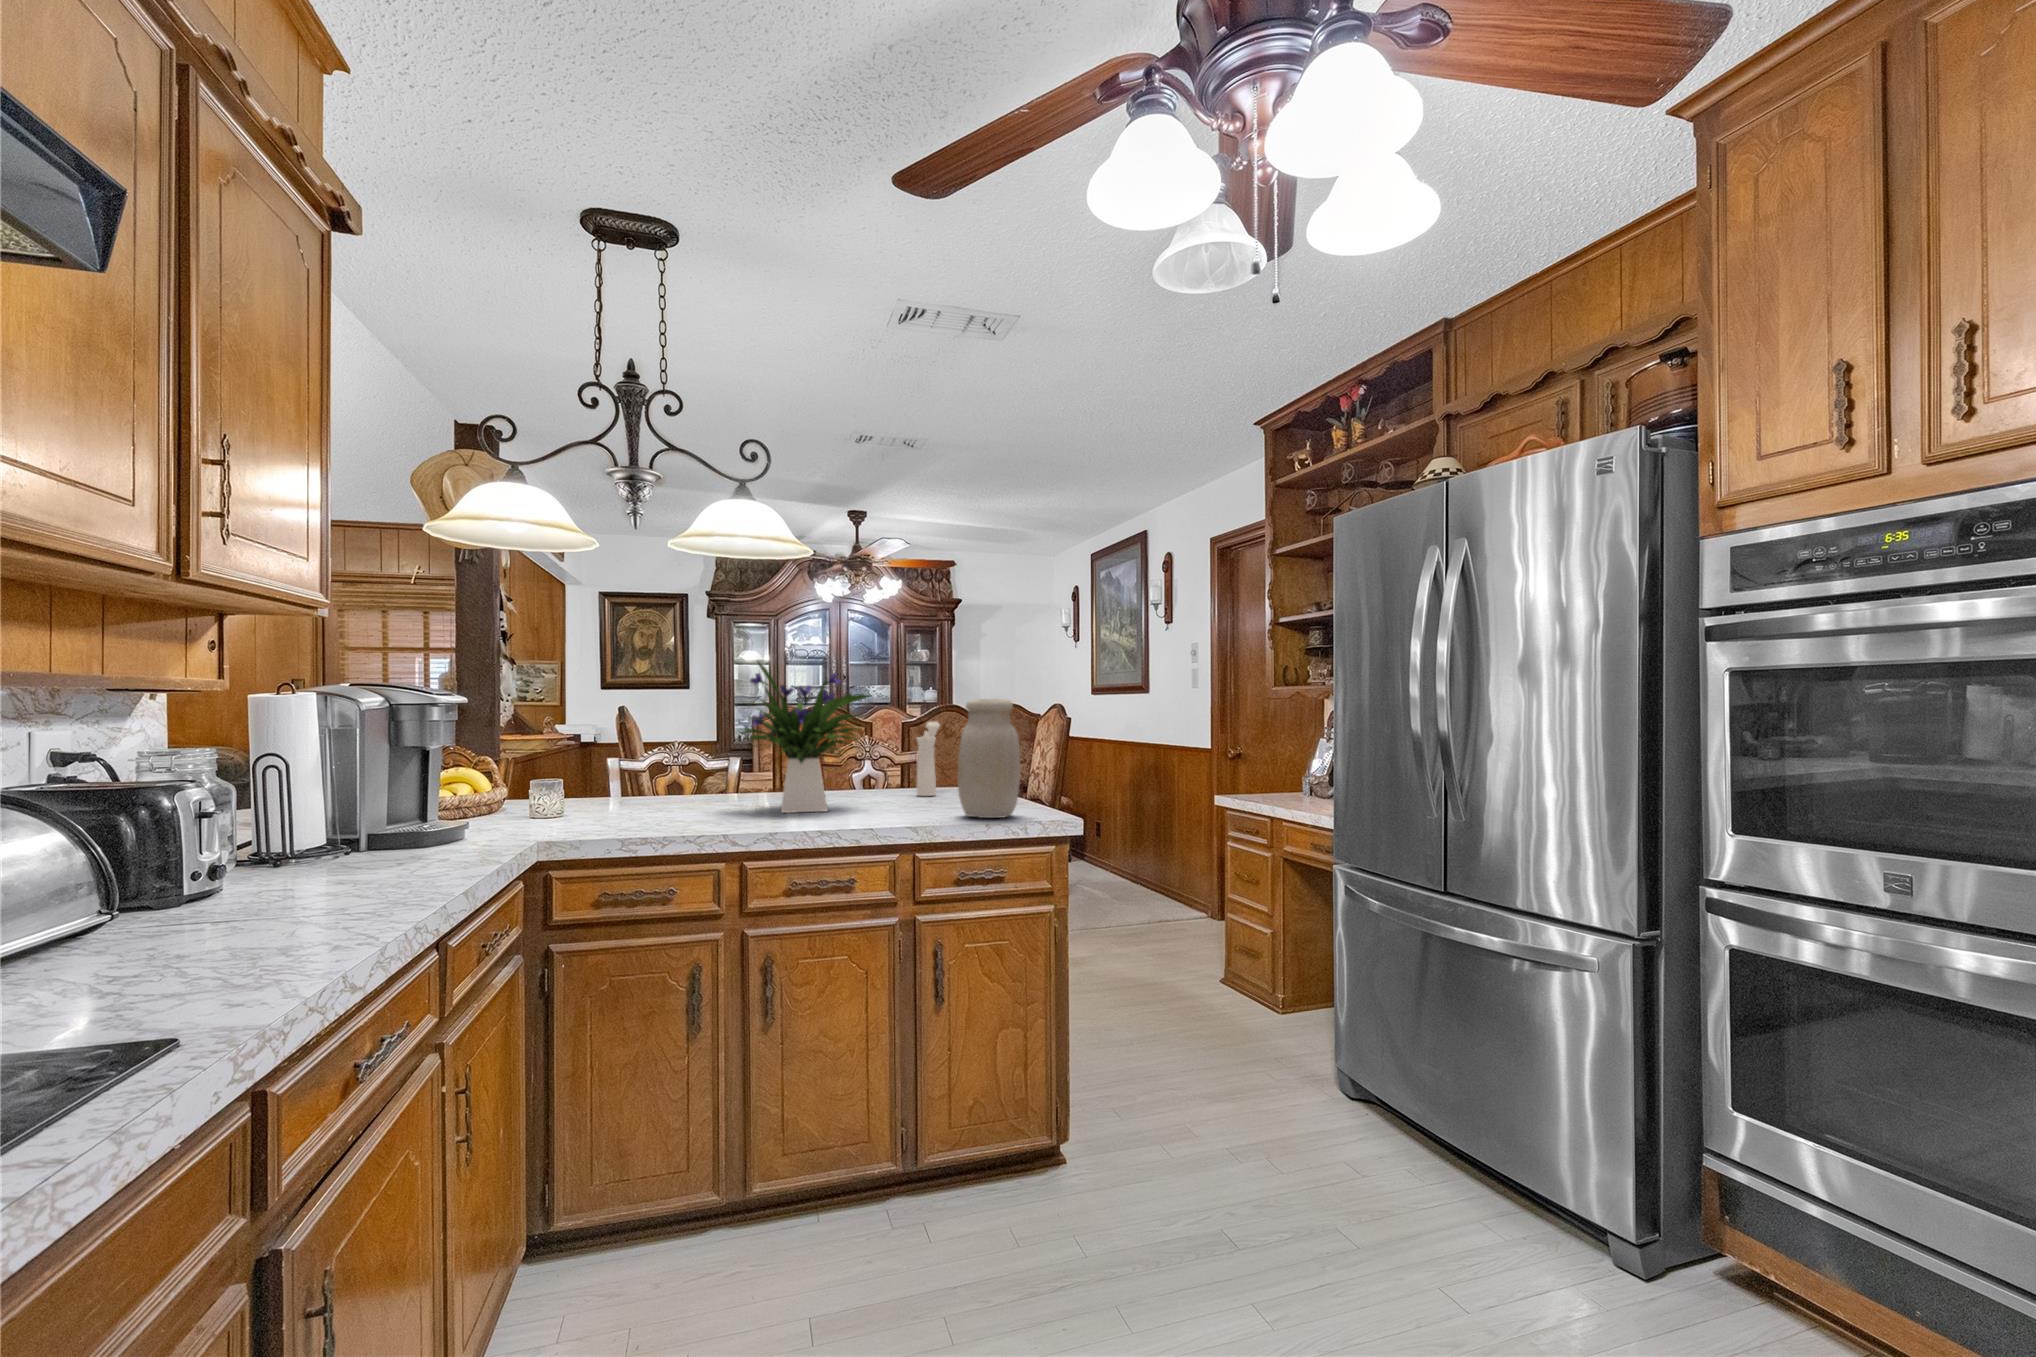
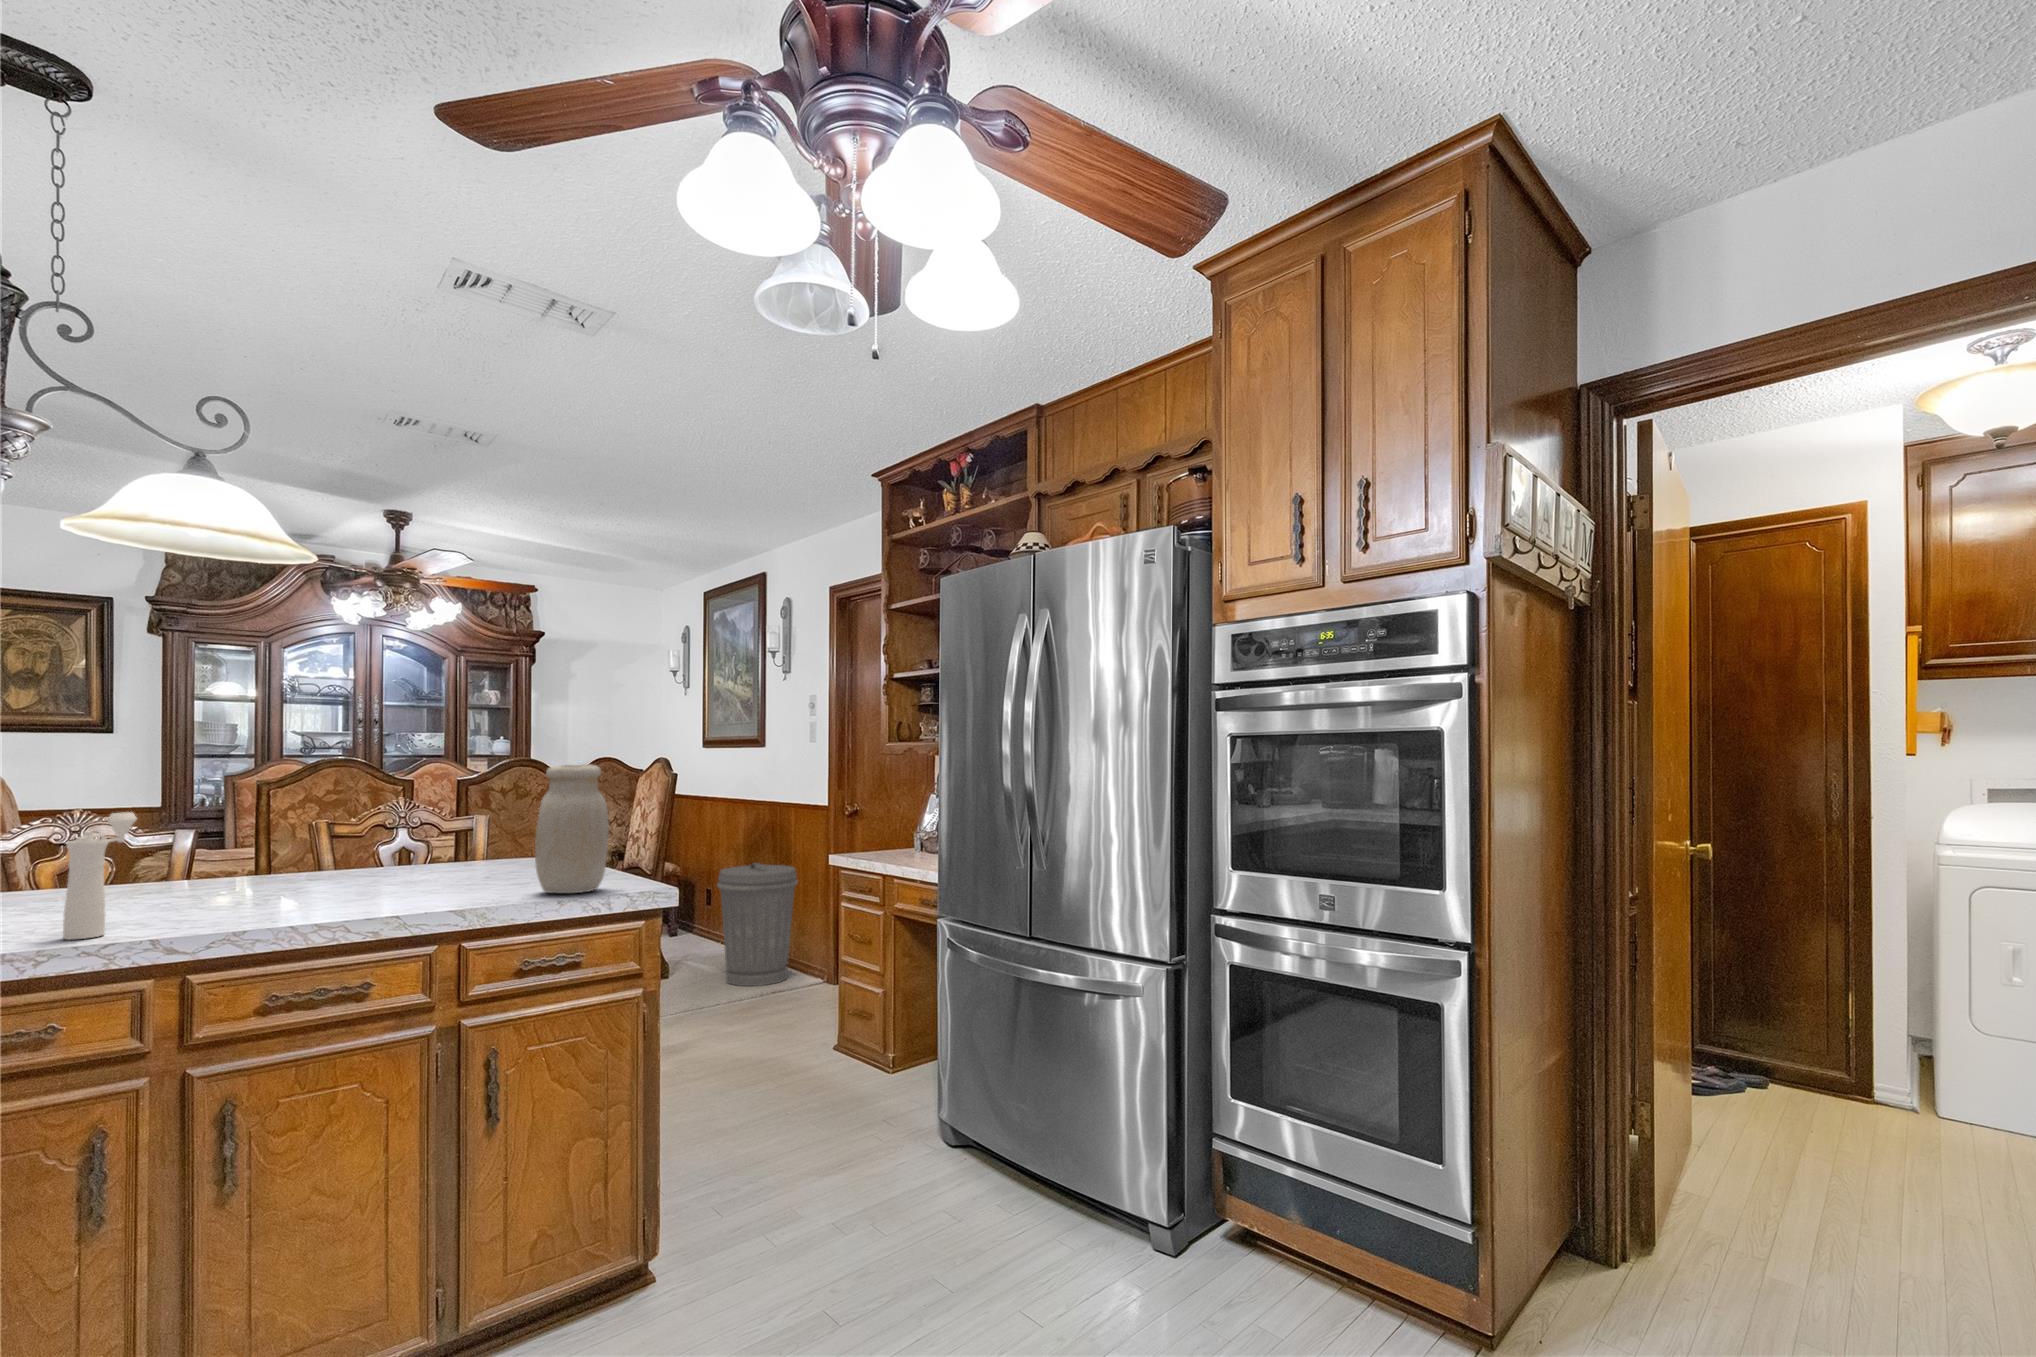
flower arrangement: present [741,662,870,813] -> none [237,723,432,902]
pepper mill: present [917,722,940,796] -> present [63,812,137,940]
trash can: none [1110,801,1183,914] -> present [717,863,798,986]

